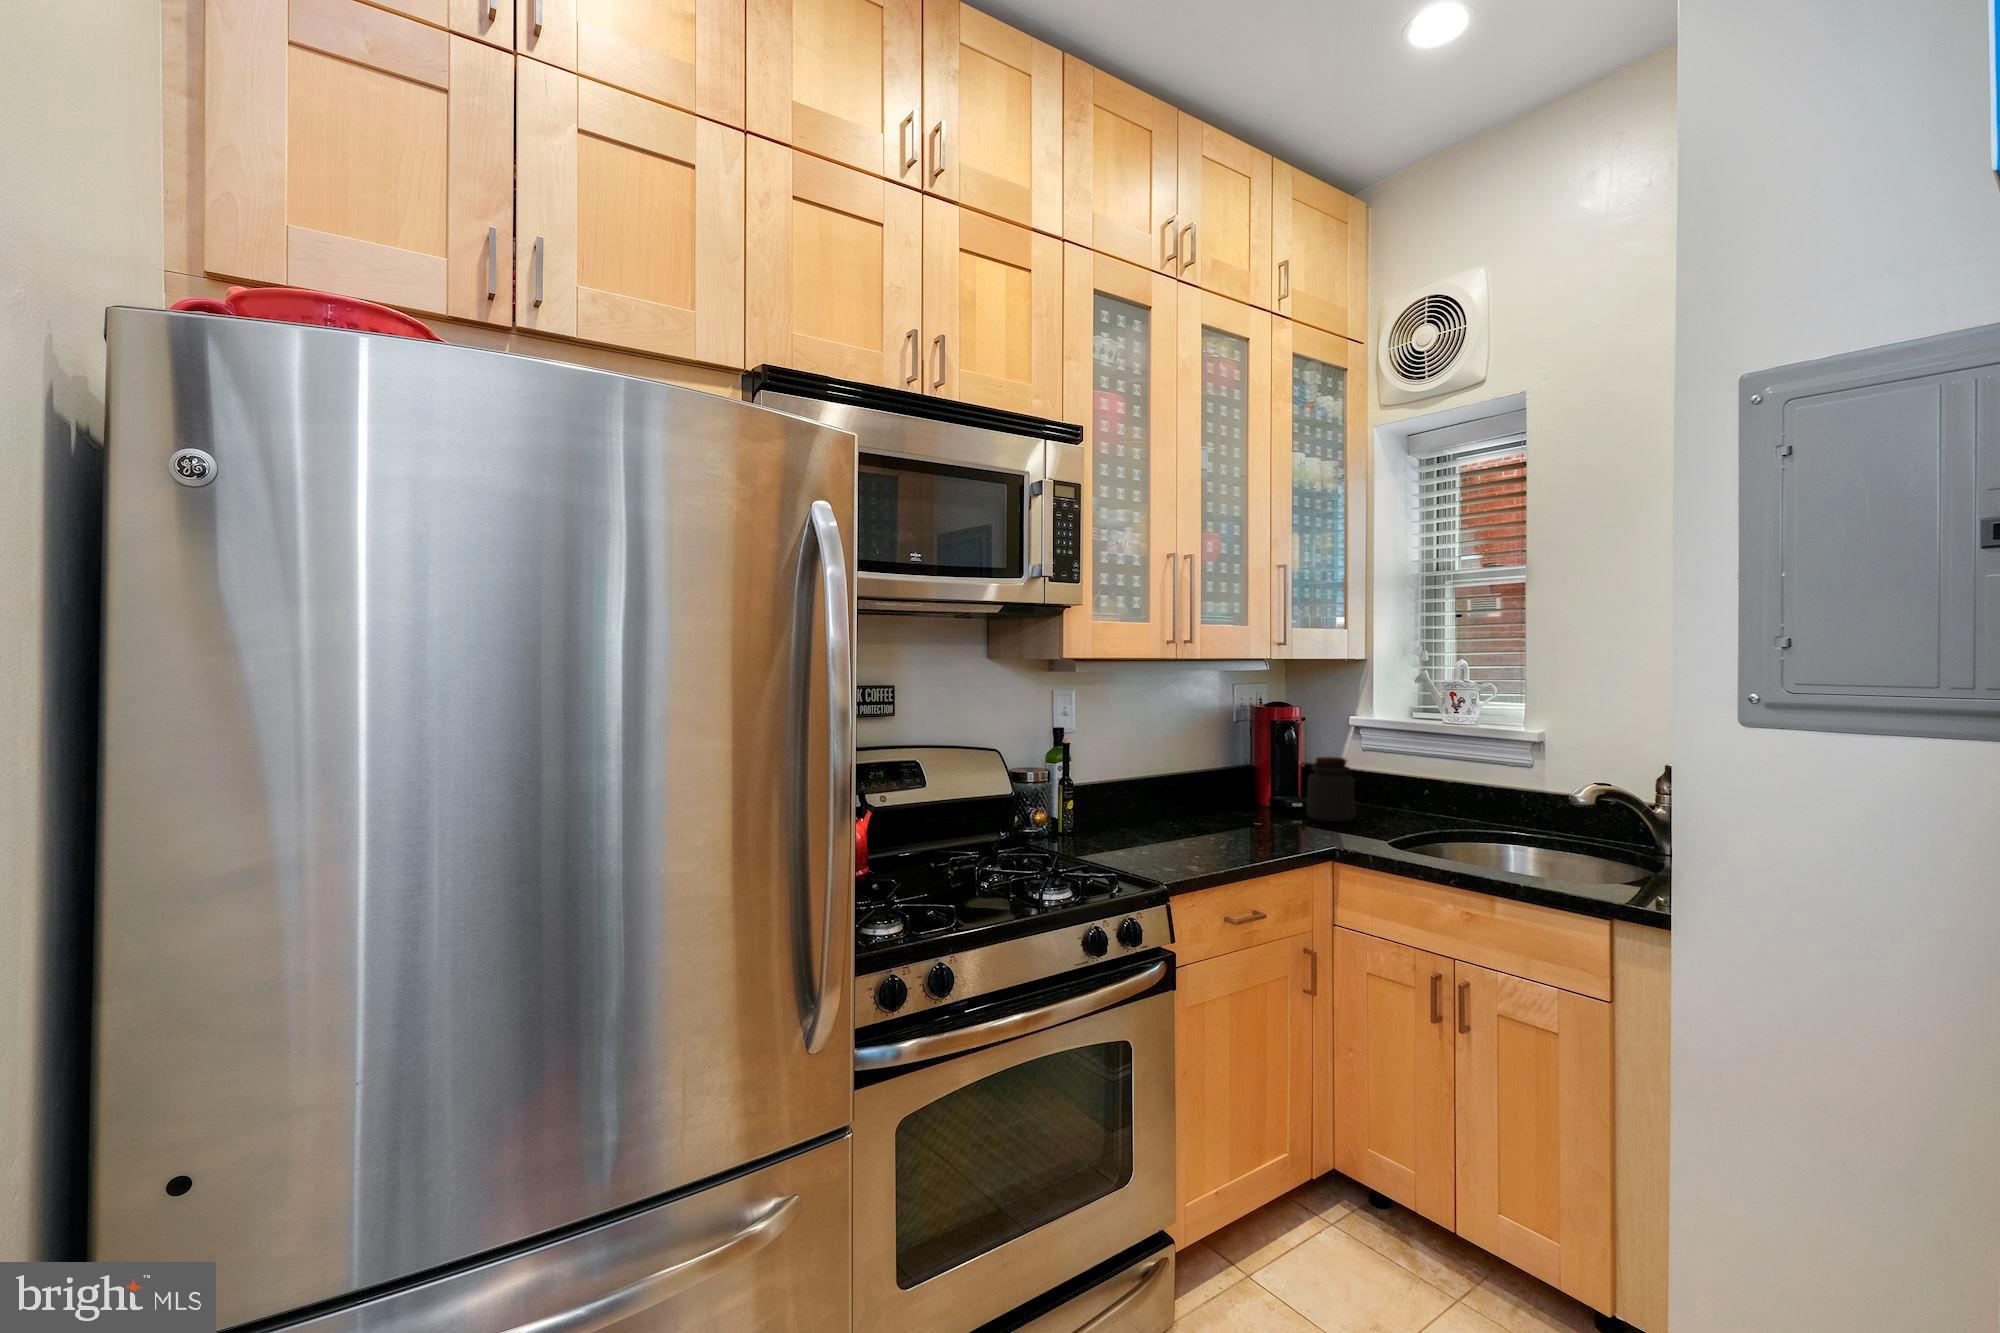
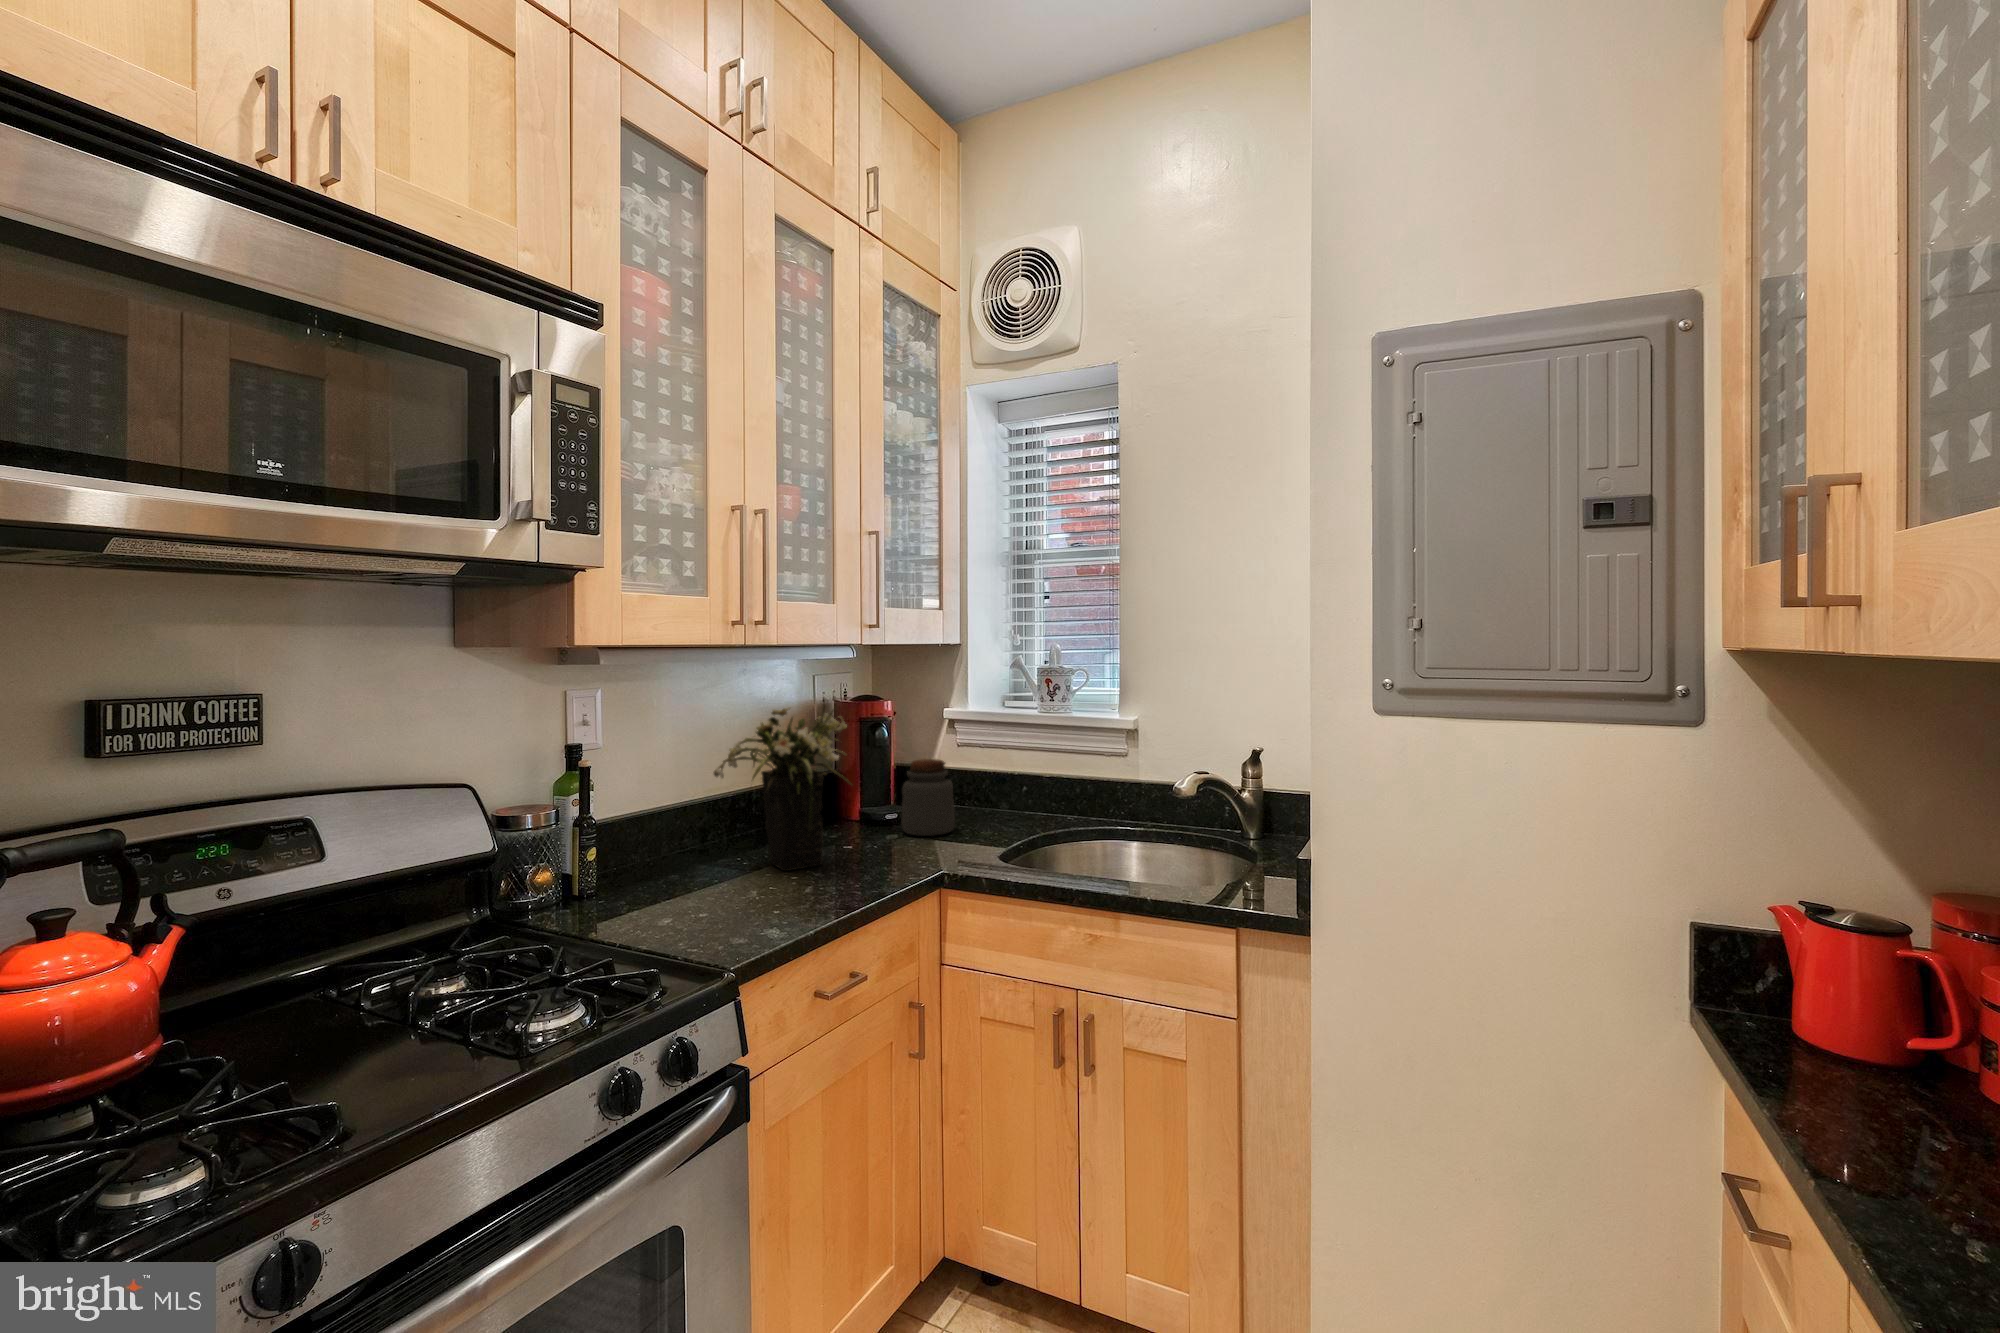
flower arrangement: none [1152,704,1261,834] -> present [713,704,851,871]

